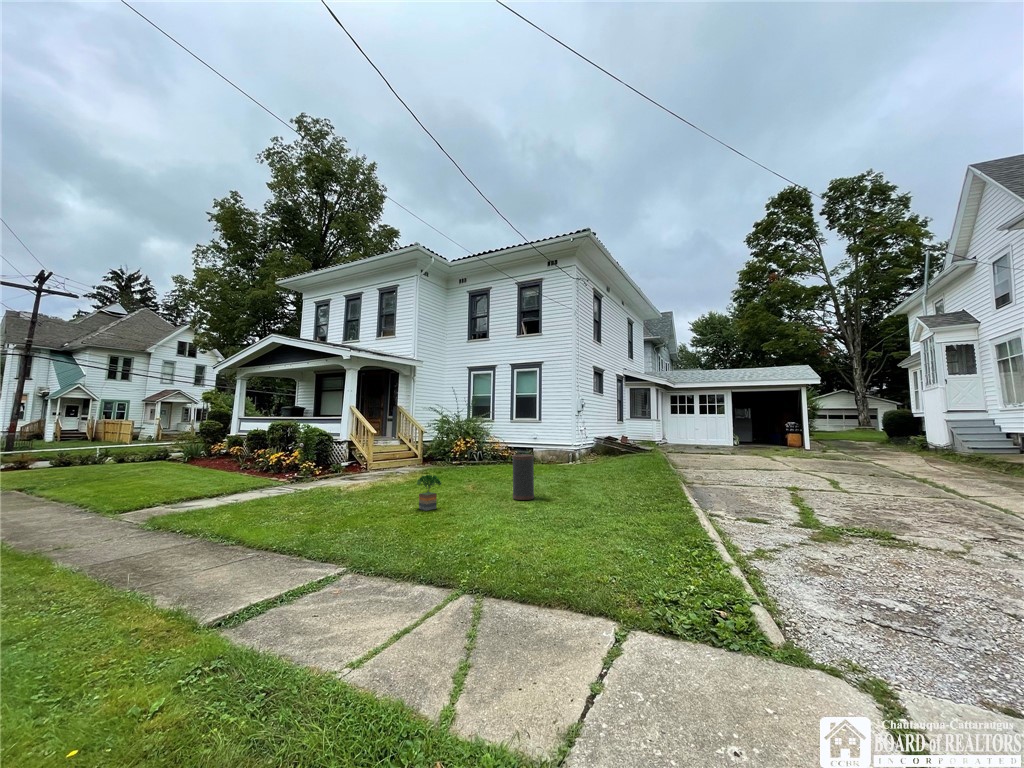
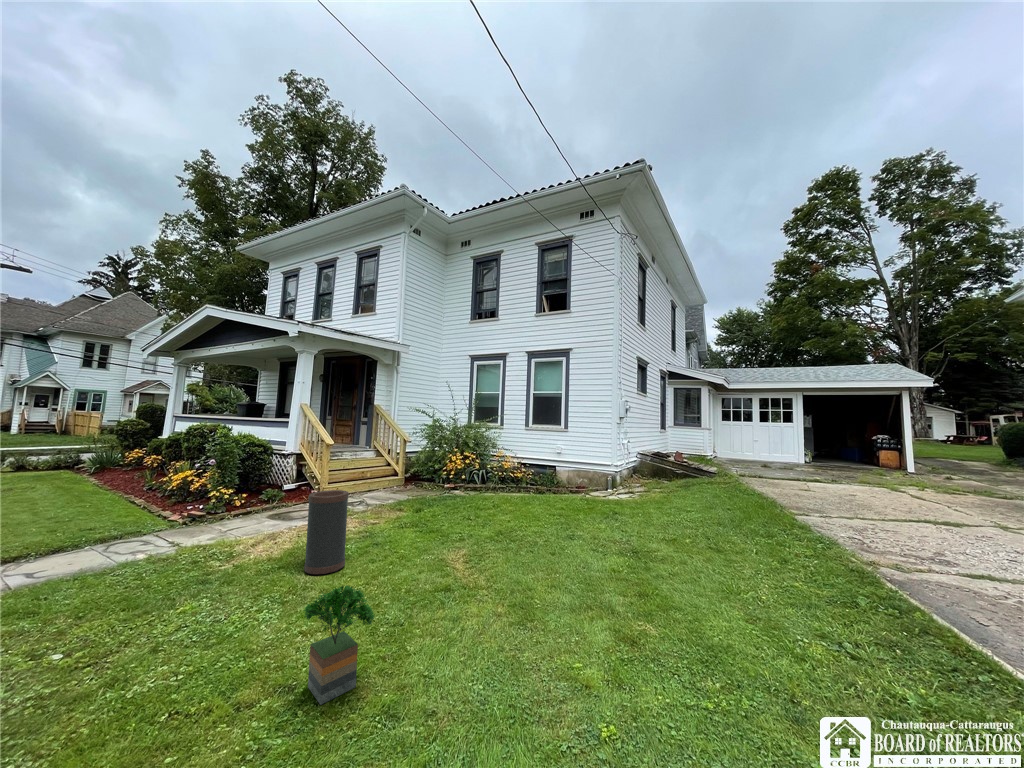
trash can: present [513,454,534,500] -> present [304,490,349,574]

